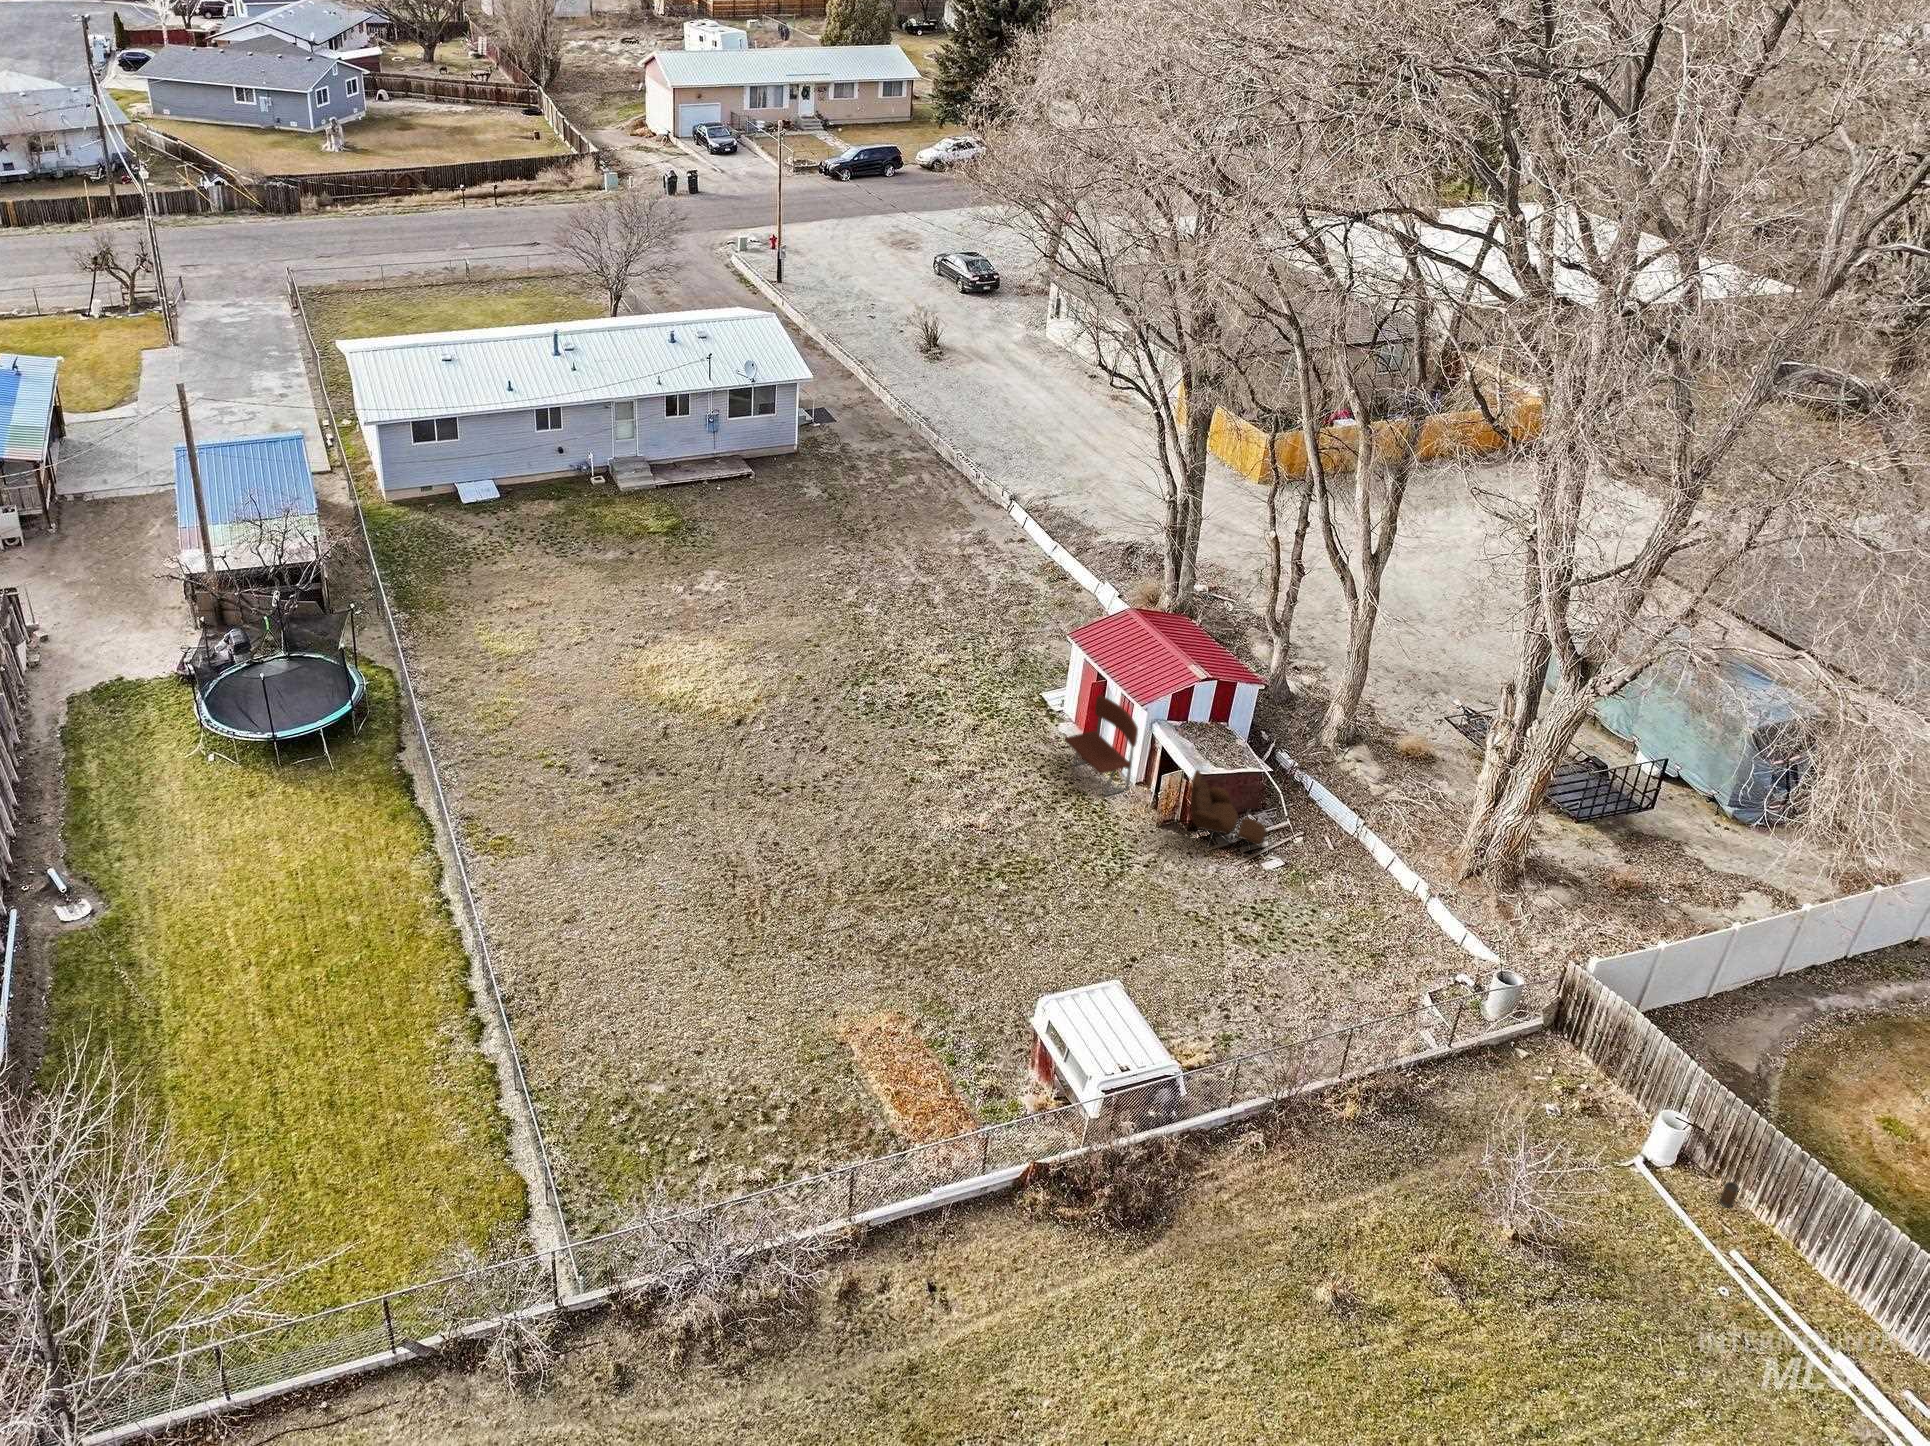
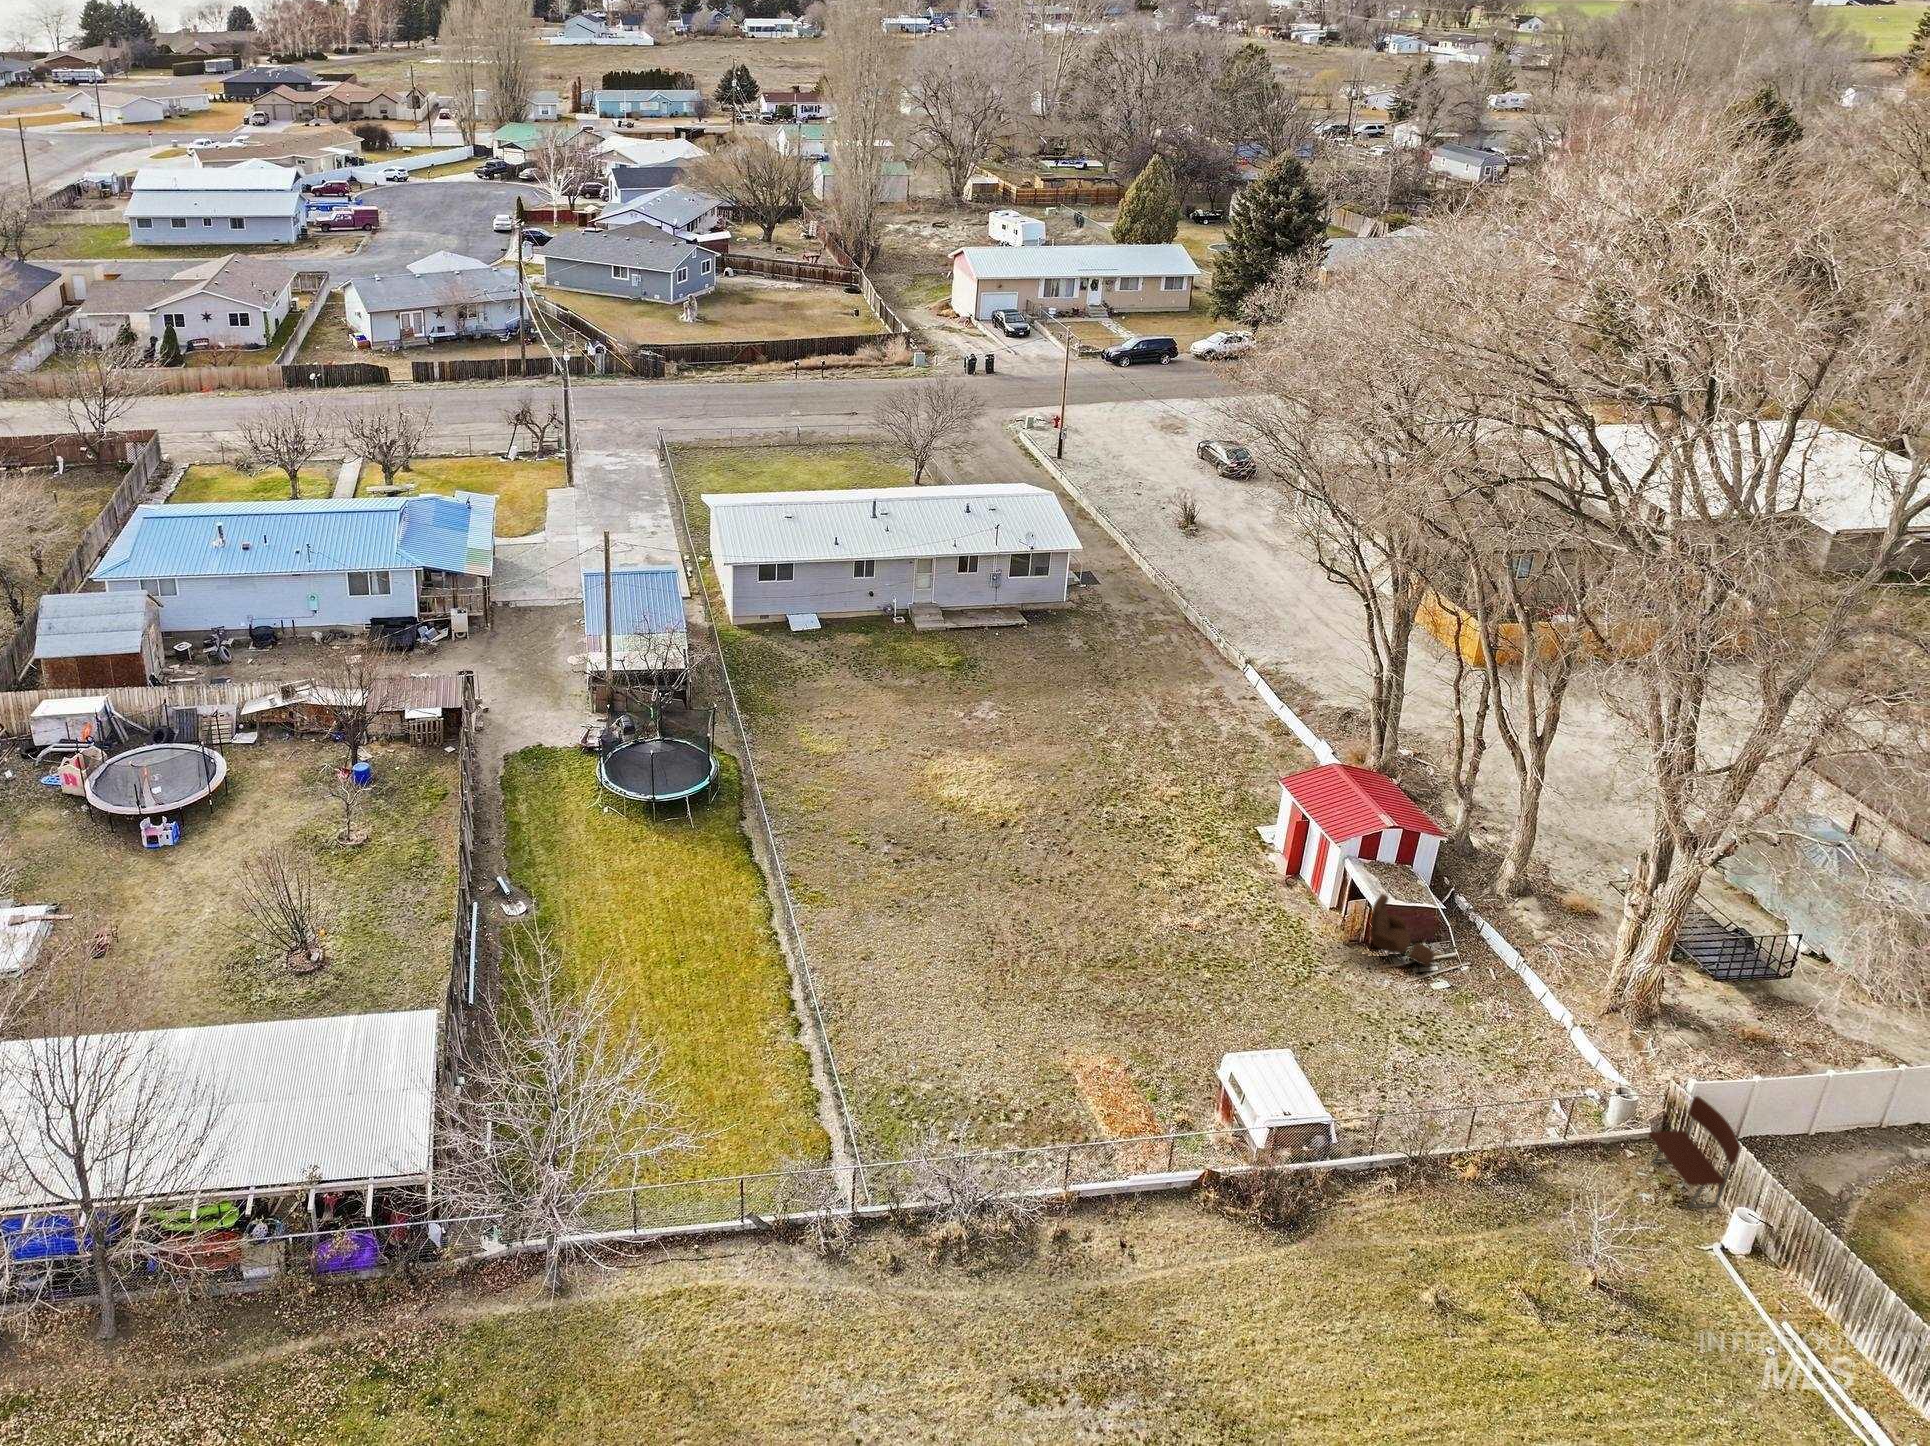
bench: present [1065,695,1138,796] -> present [1649,1096,1741,1208]
watering can: present [1719,1172,1743,1208] -> none [1779,1259,1801,1291]

